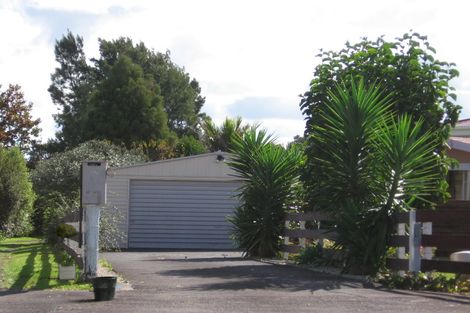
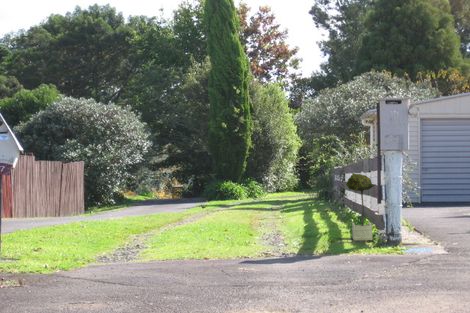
bucket: present [89,276,117,301] -> none [400,240,435,270]

